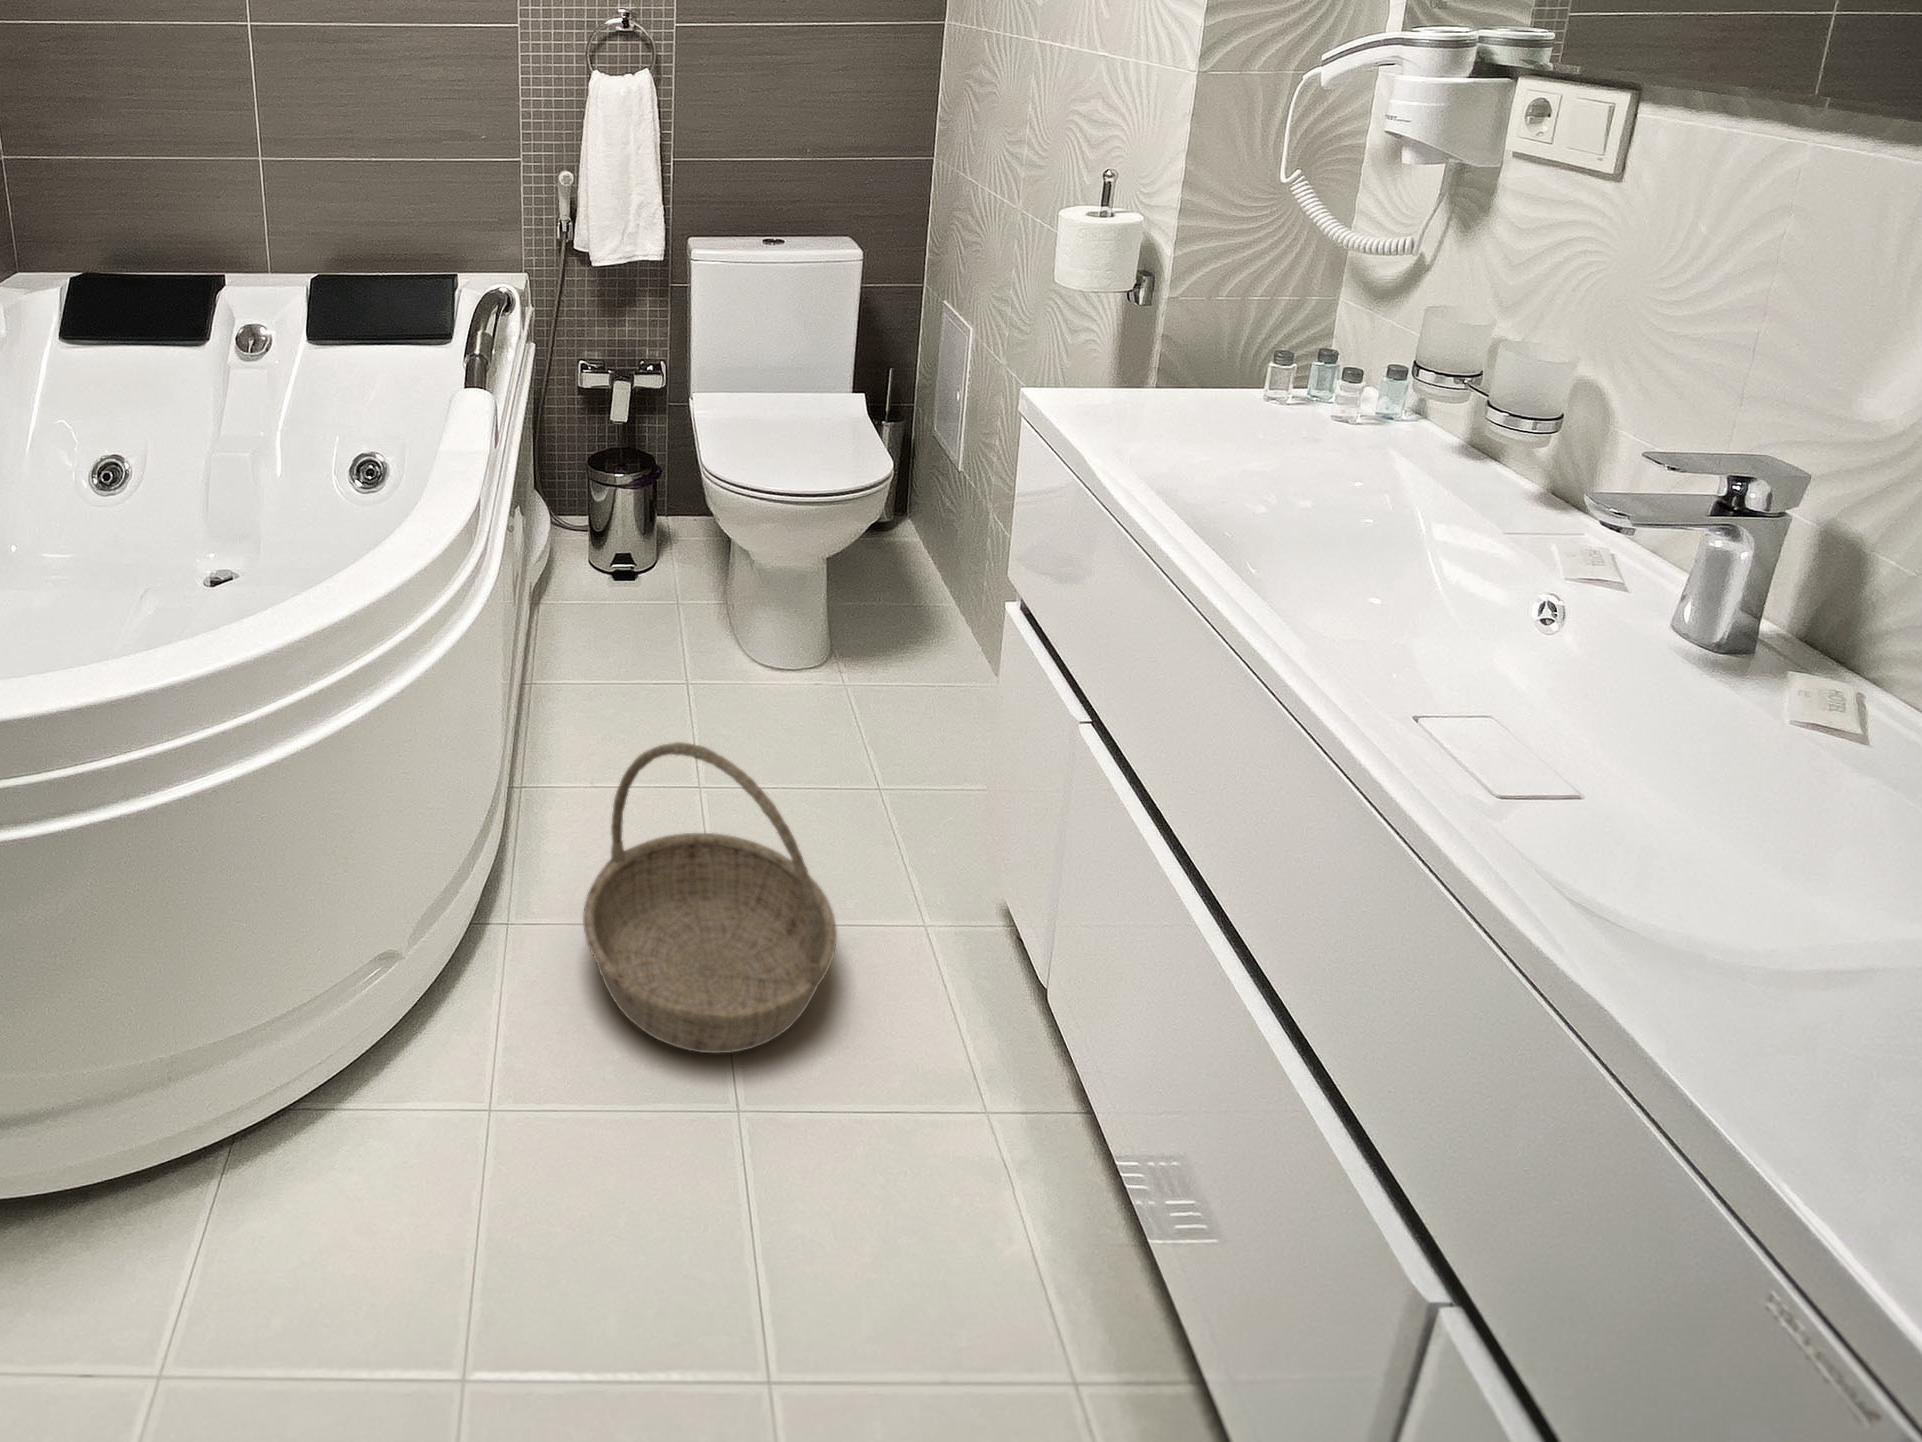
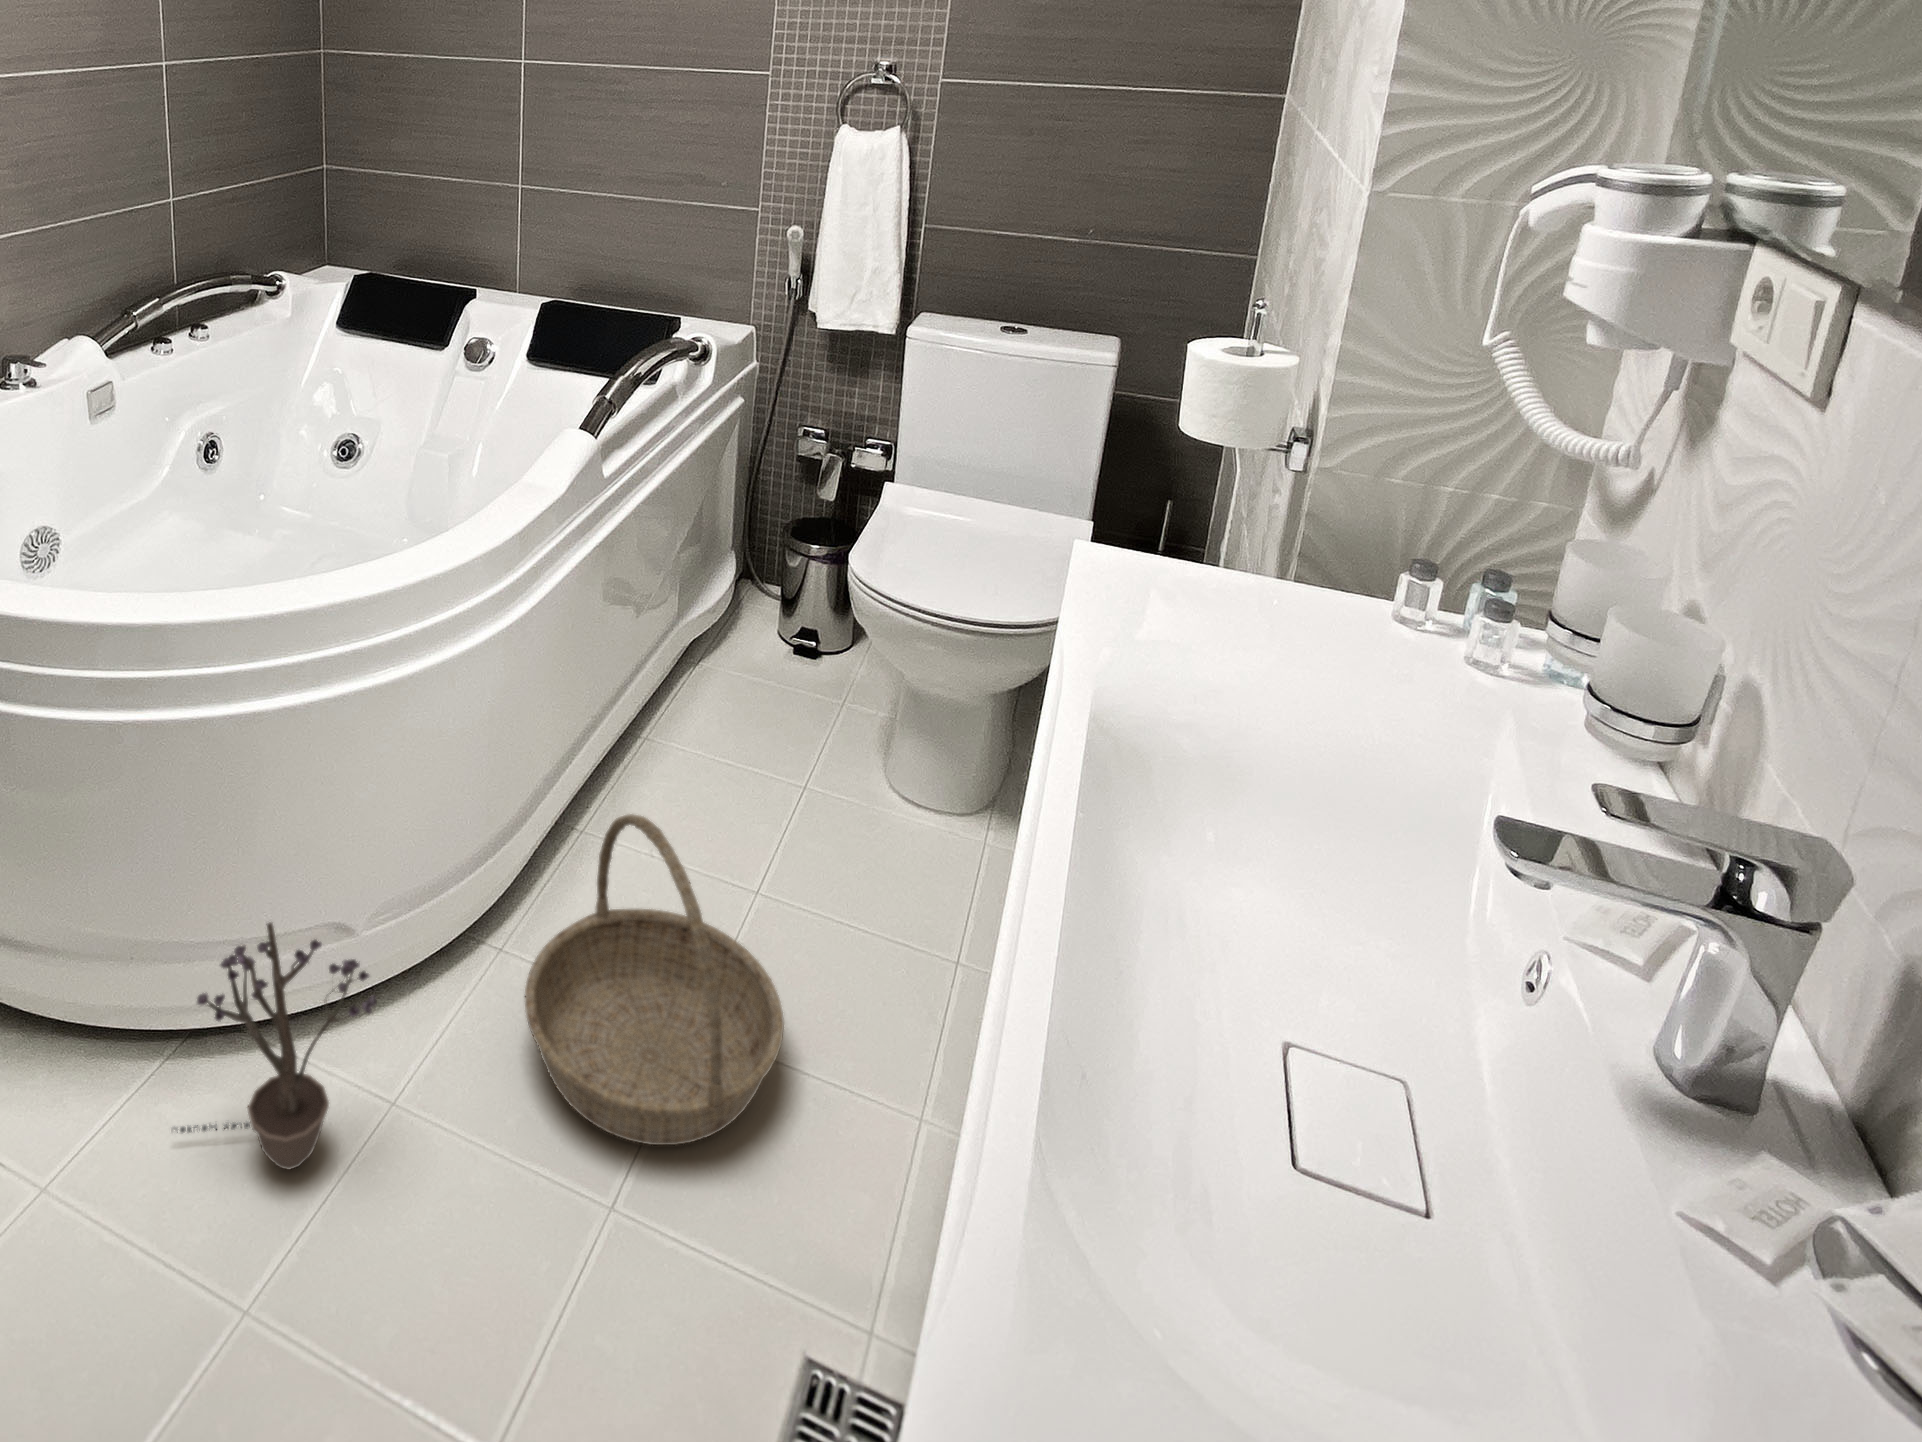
decorative plant: none [290,963,520,1256] -> present [172,922,377,1169]

